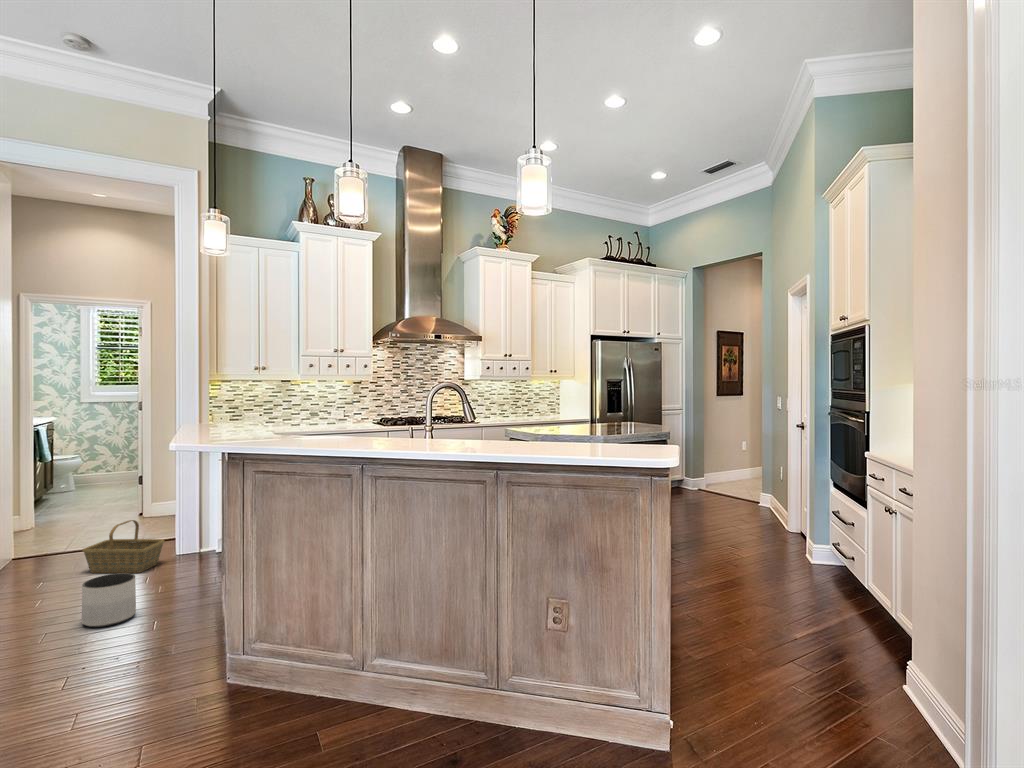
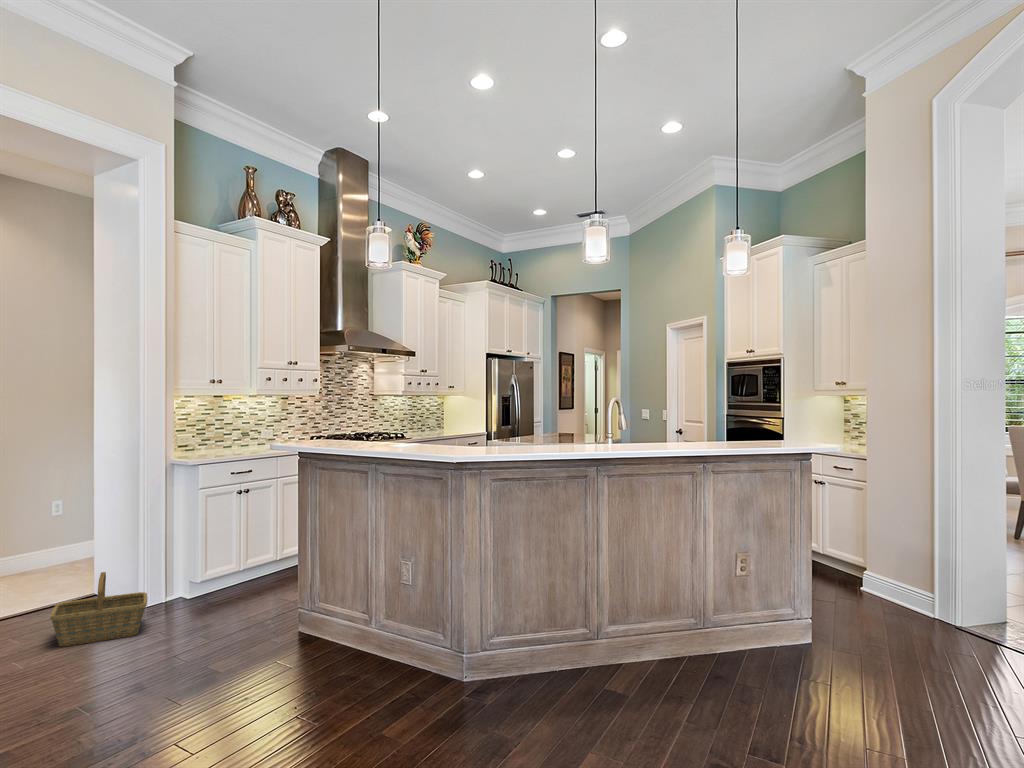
planter: present [82,573,136,627] -> none [187,620,244,685]

